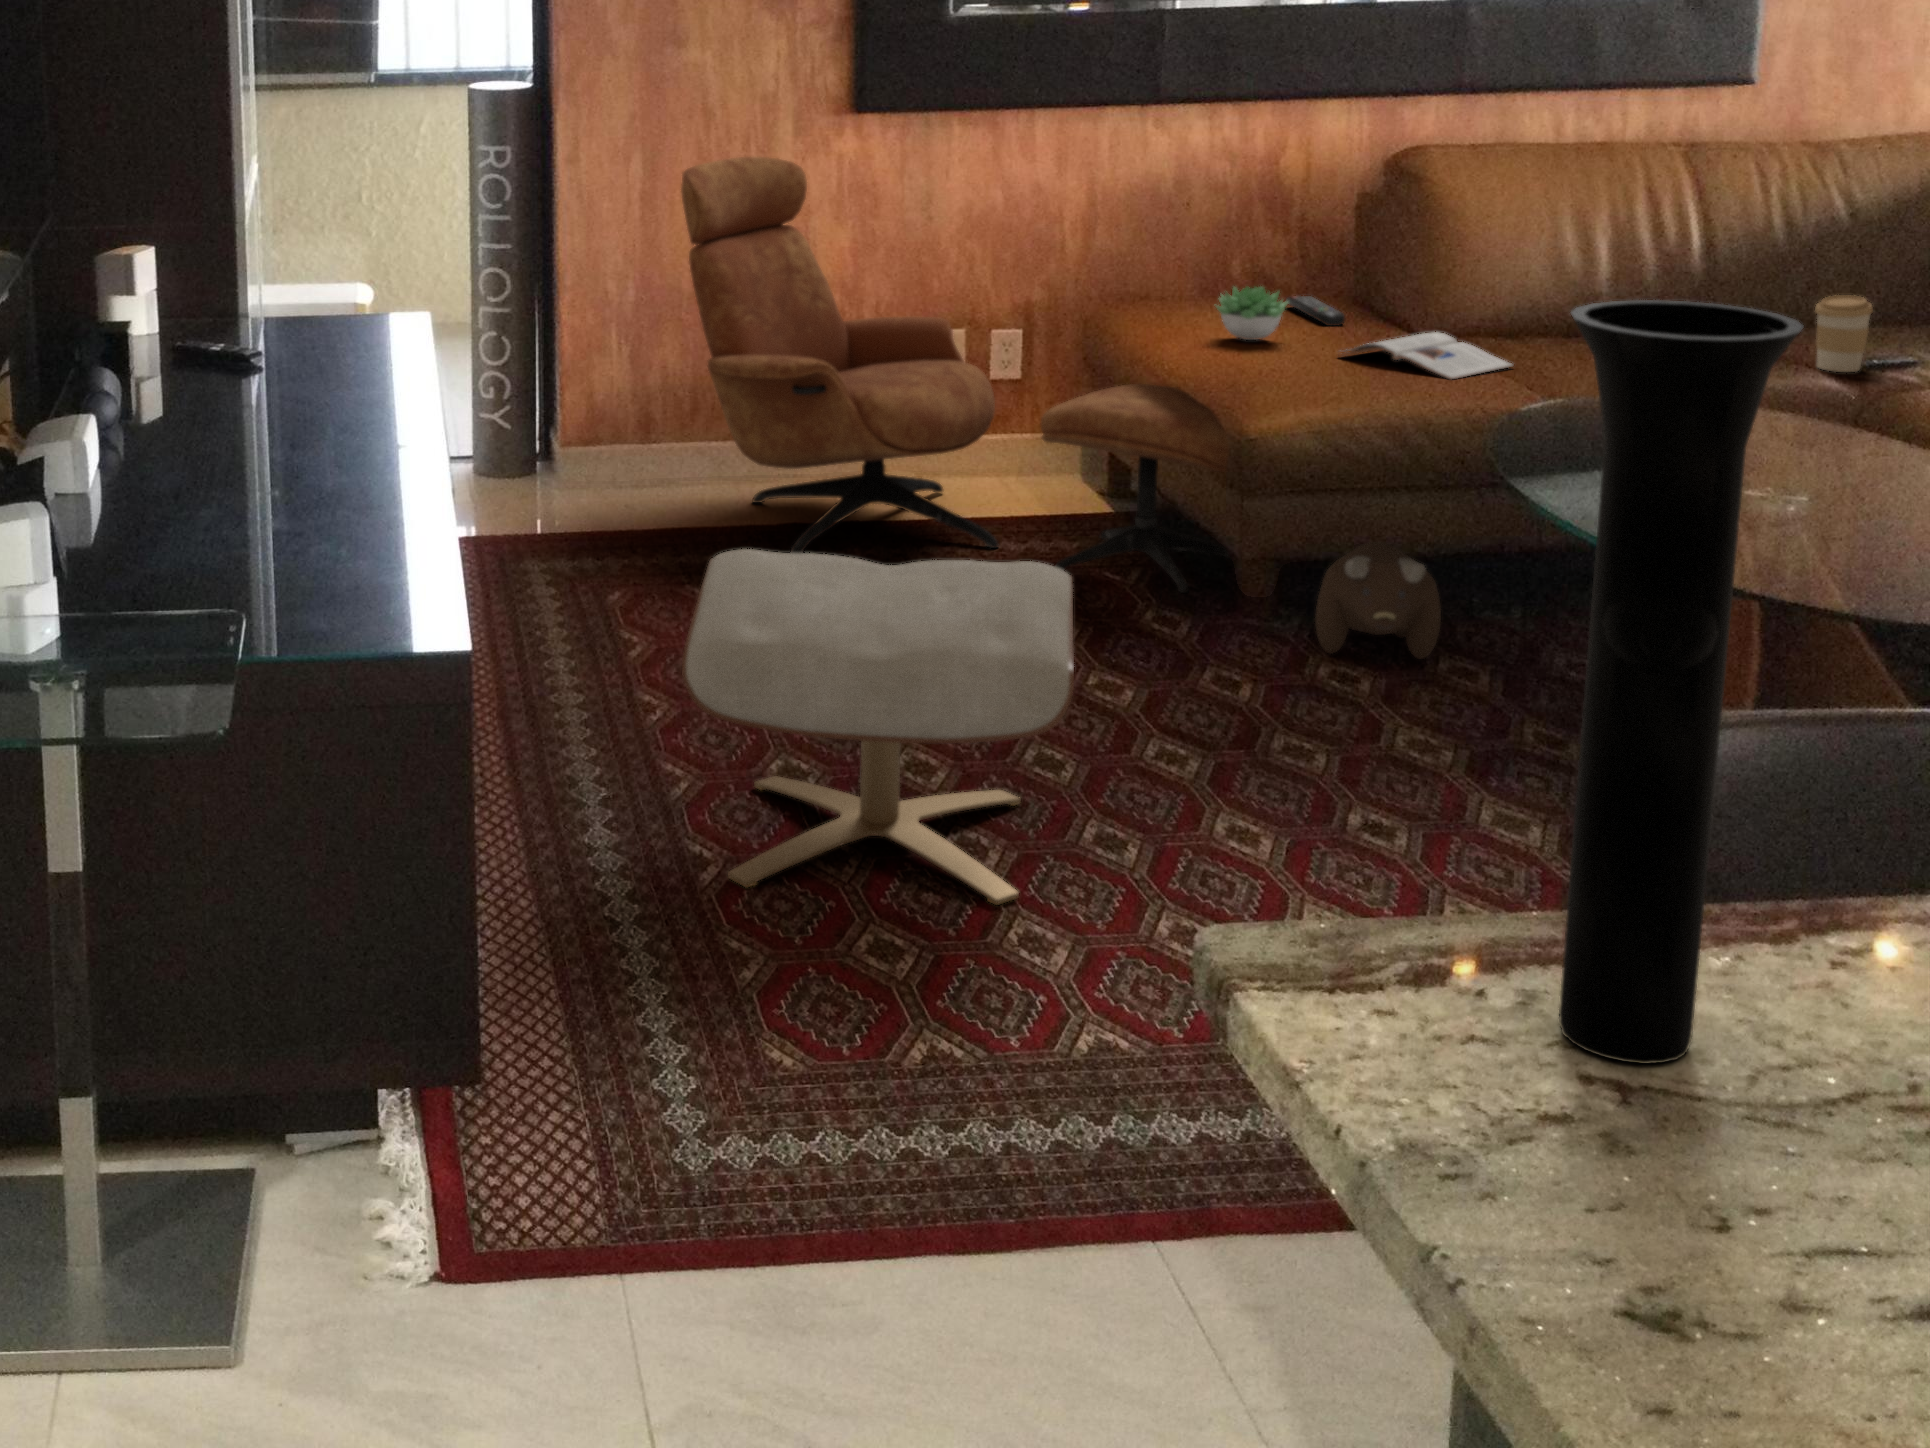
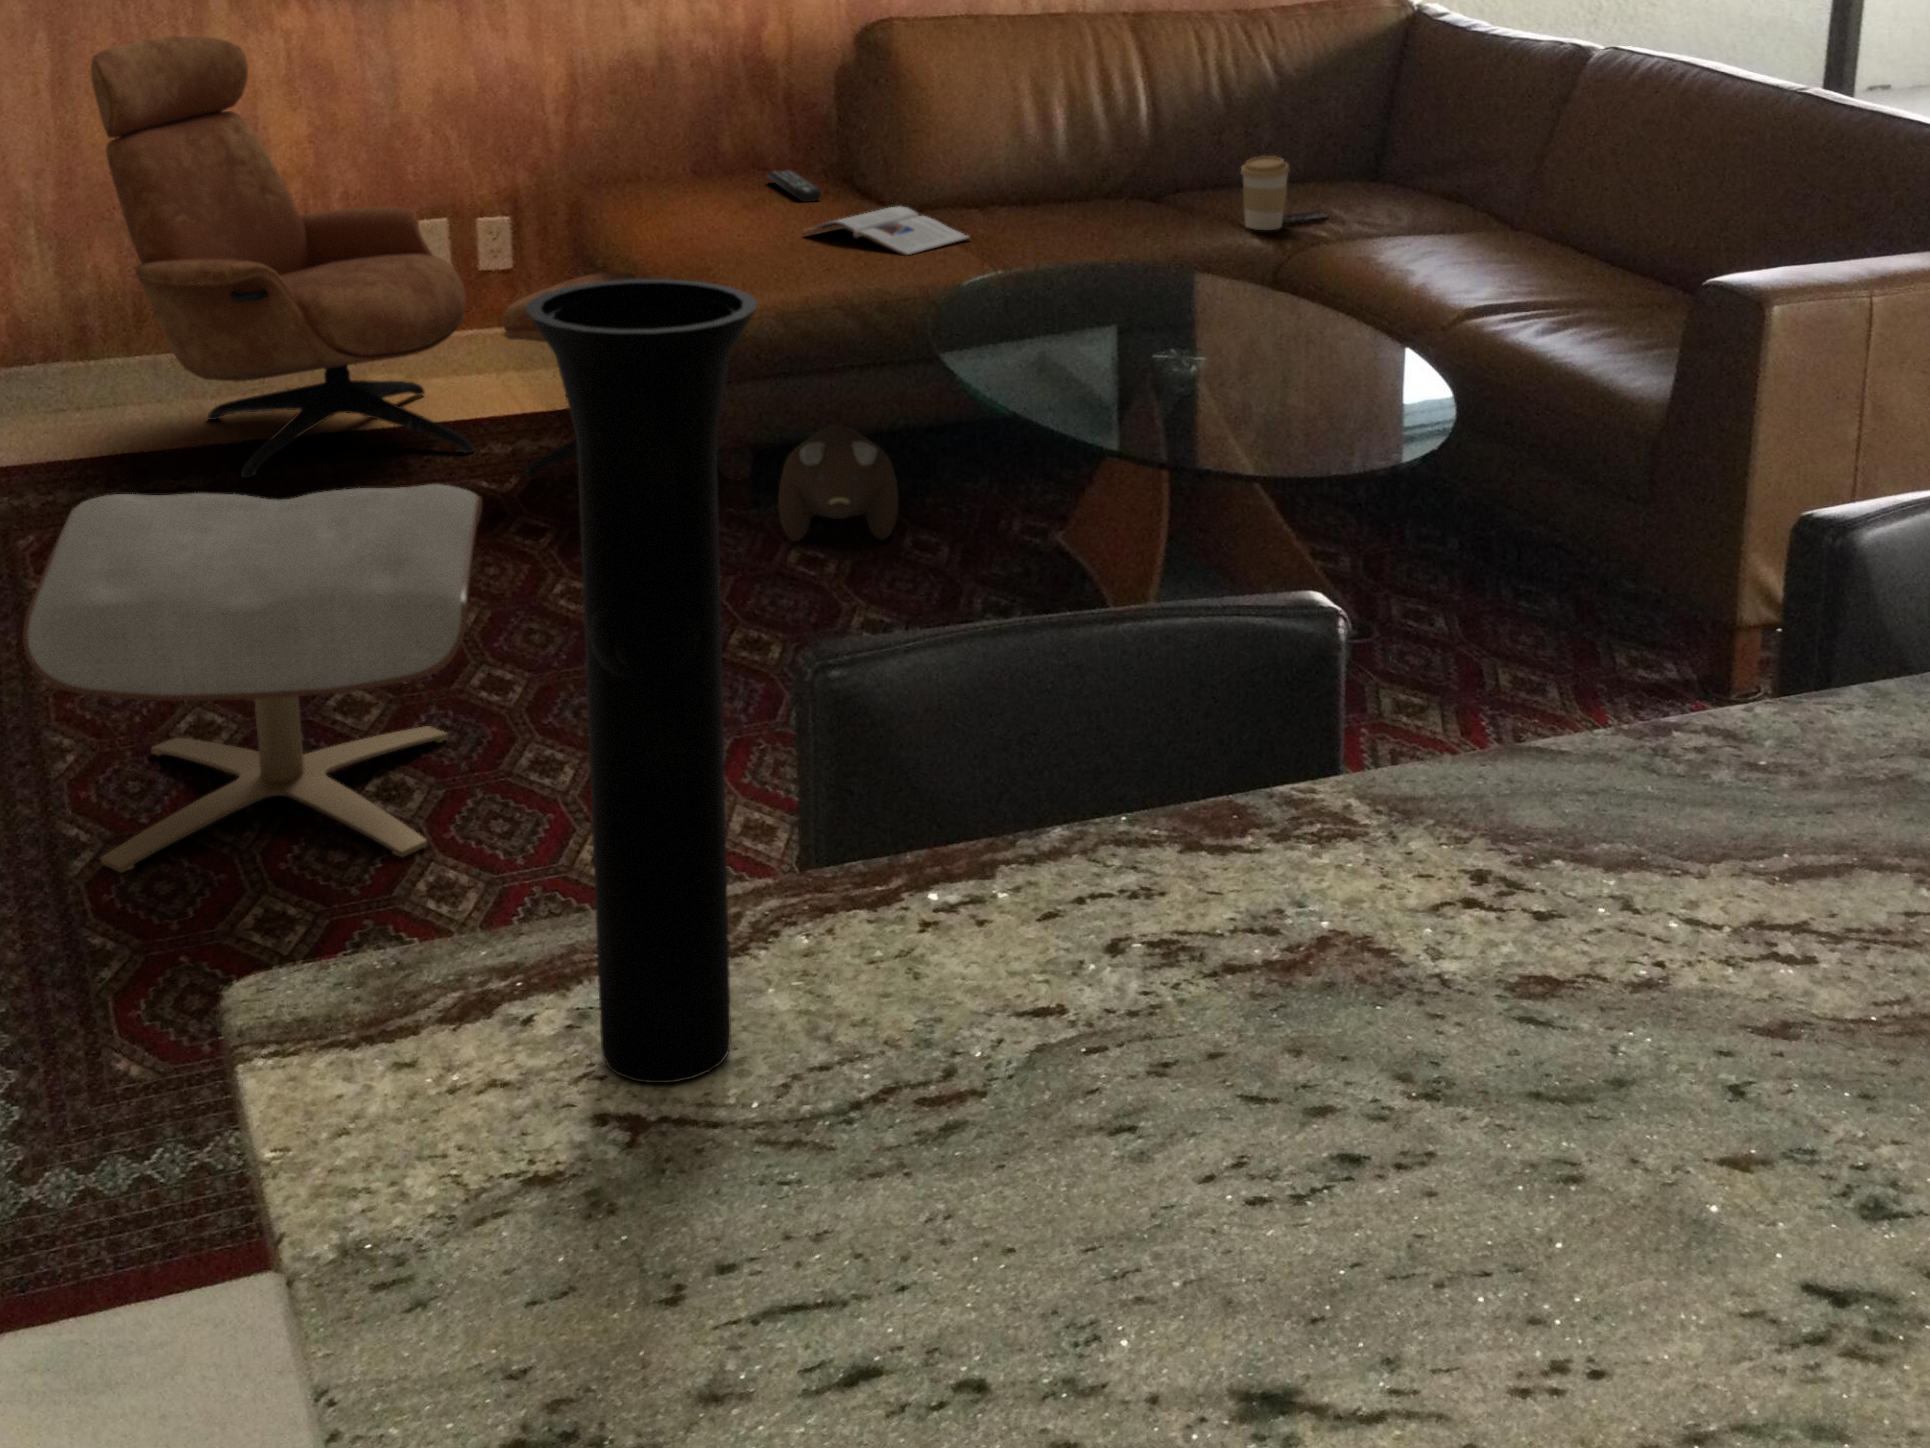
succulent plant: present [1216,287,1289,340] -> none [681,165,758,221]

